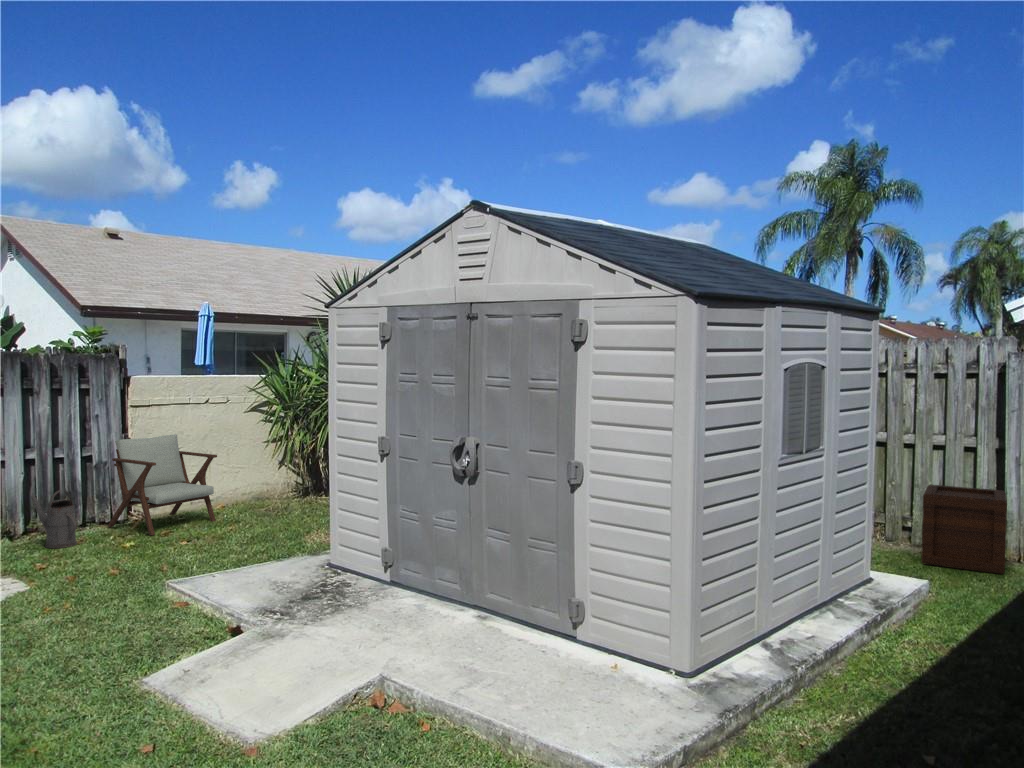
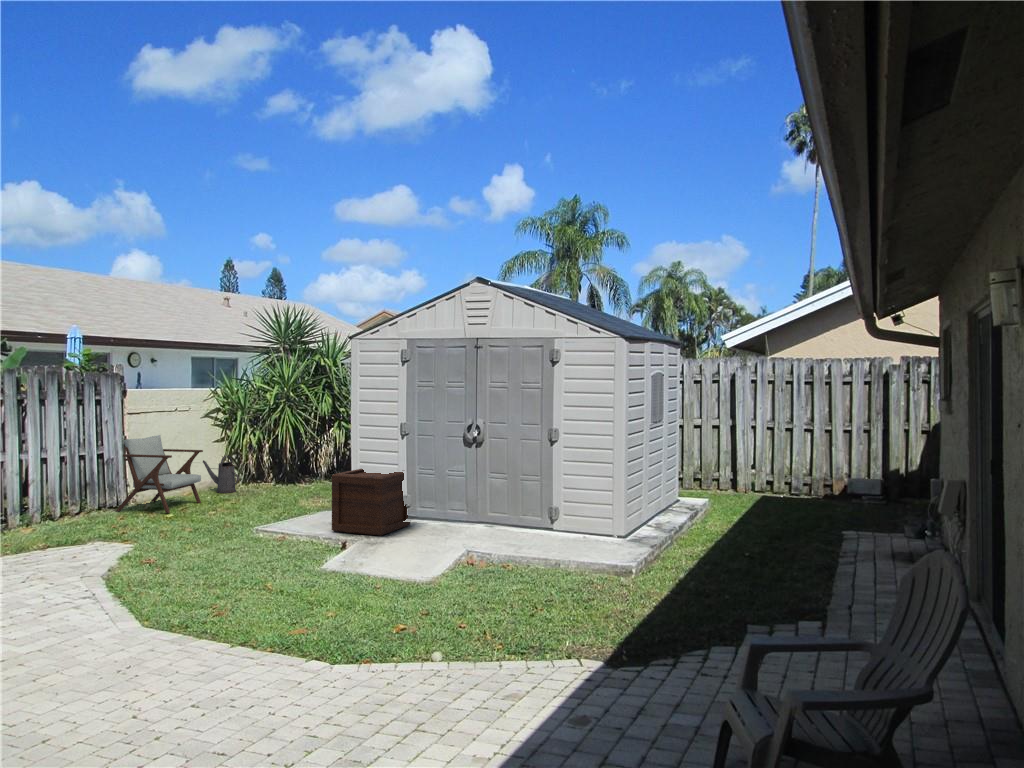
wooden crate: present [921,485,1007,574] -> present [332,469,410,536]
watering can: present [31,490,77,548] -> present [203,456,239,493]

